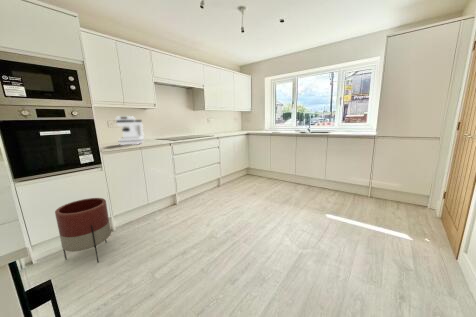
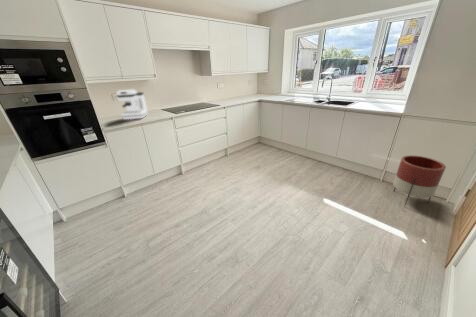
planter: present [55,198,111,262] -> present [393,155,446,205]

